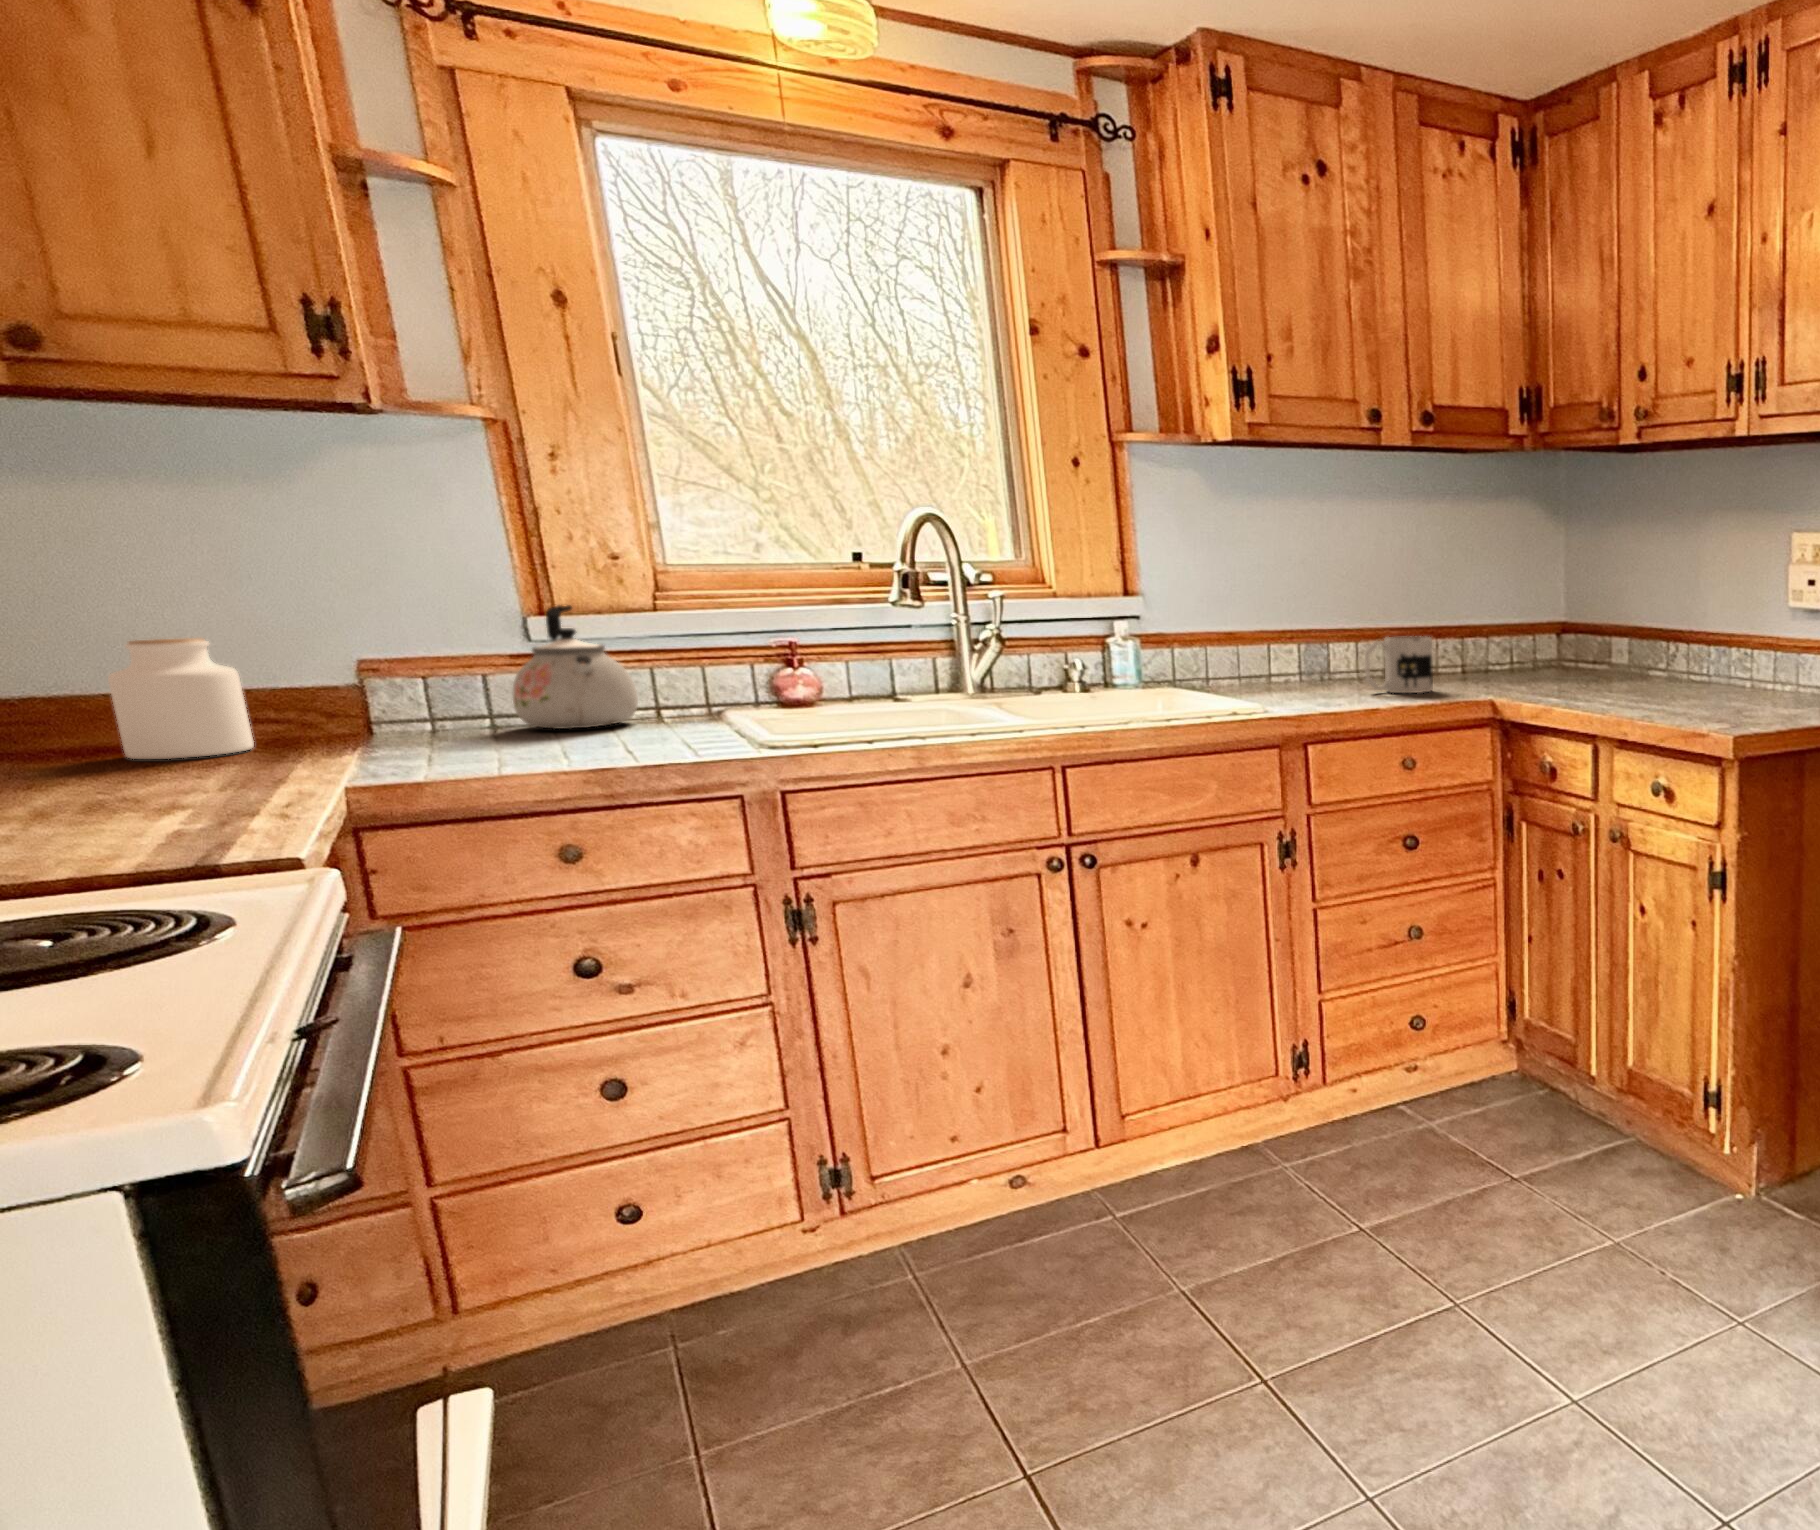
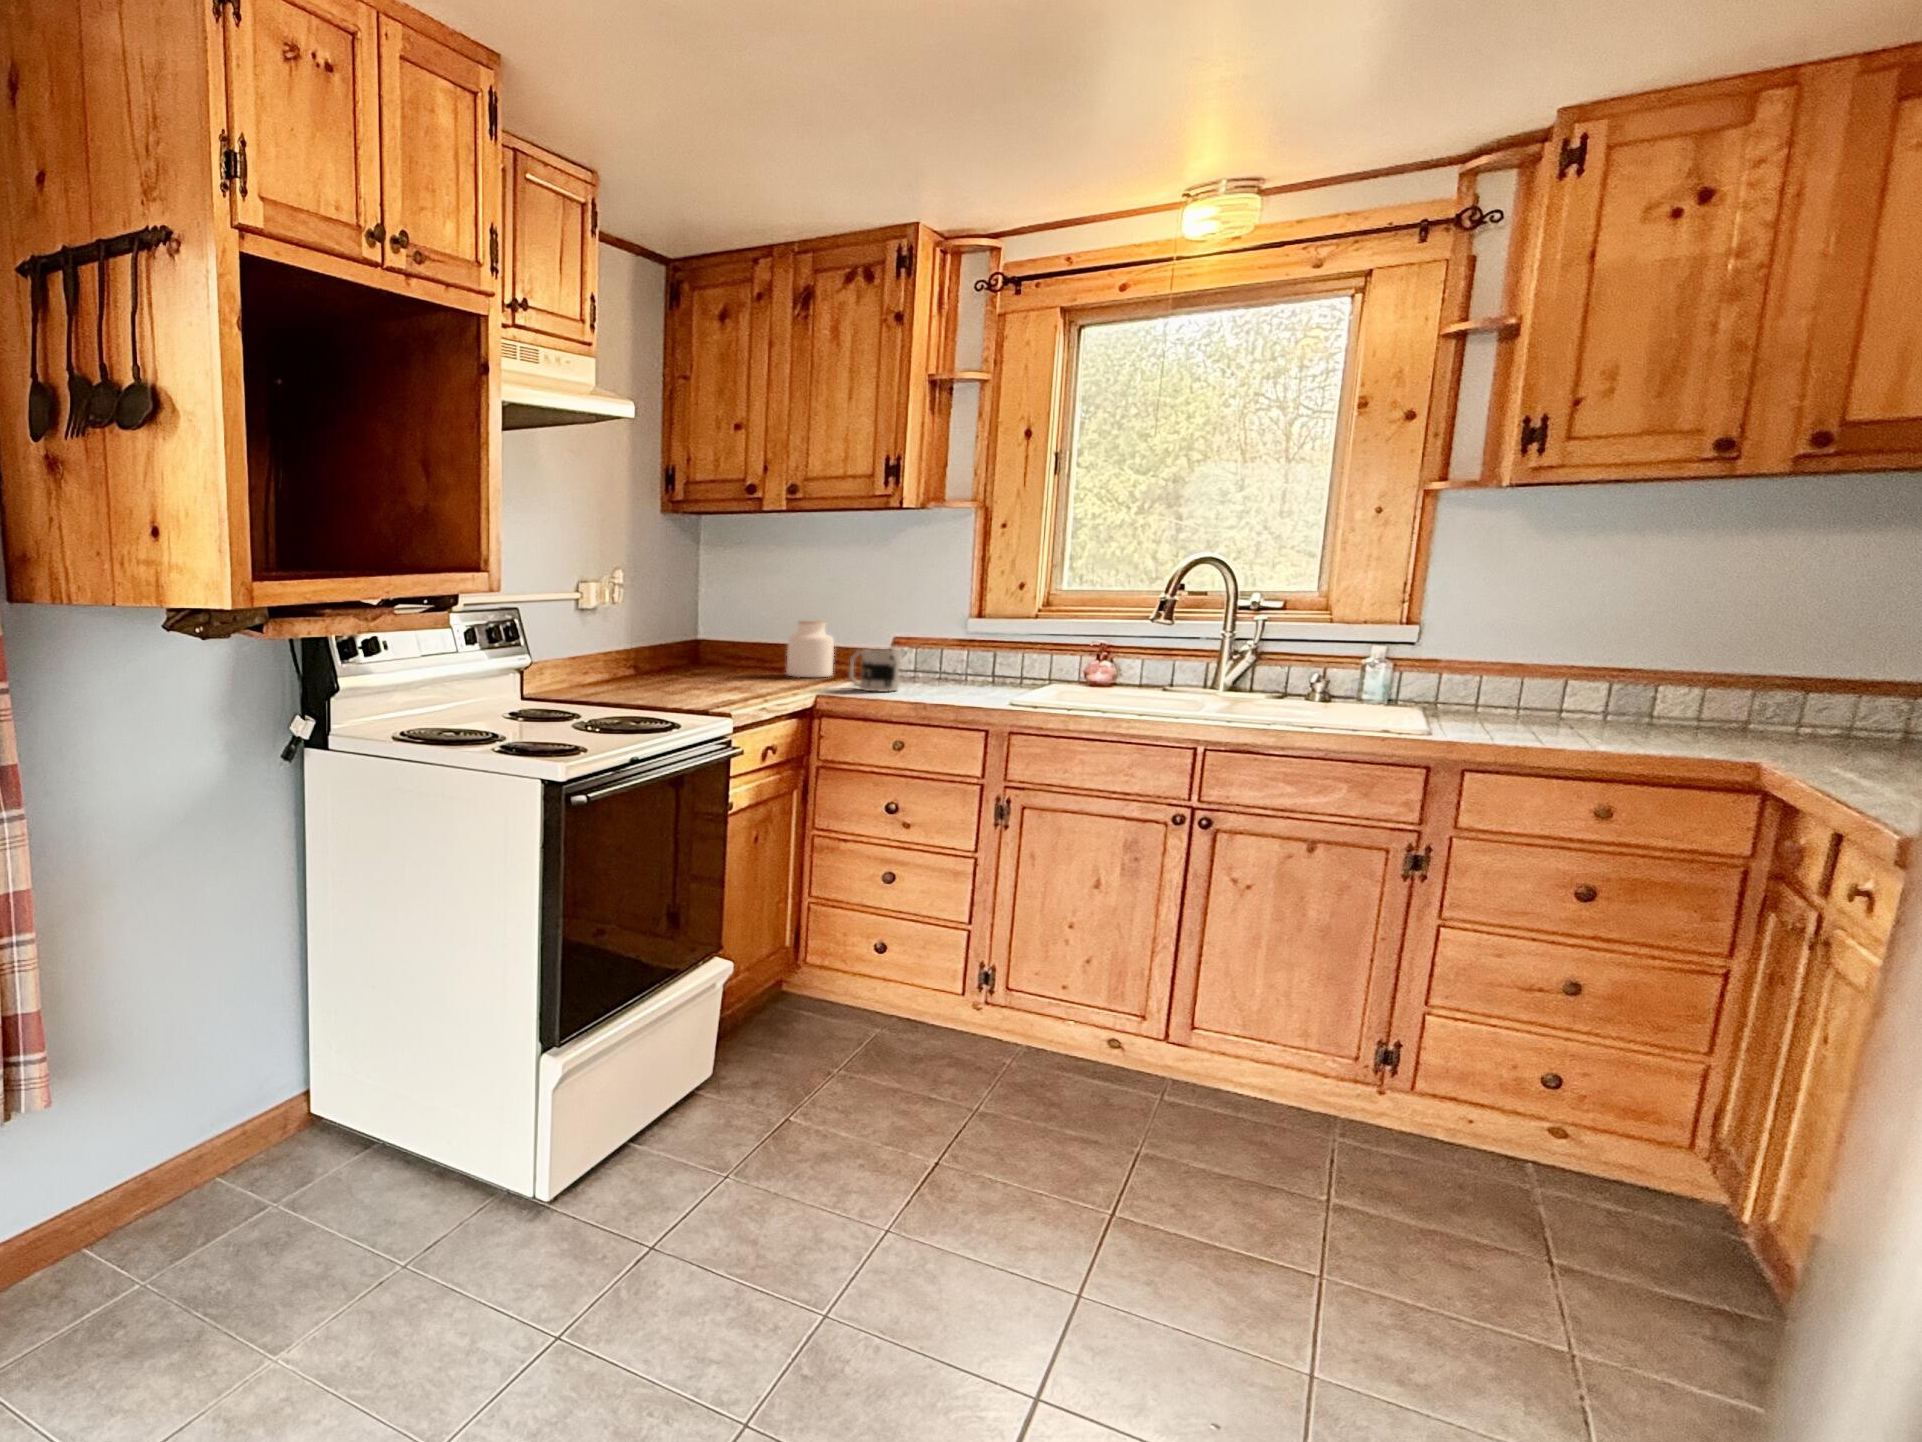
kettle: present [513,605,638,729] -> none [940,613,1006,685]
mug: present [1365,636,1433,693] -> present [849,649,900,691]

